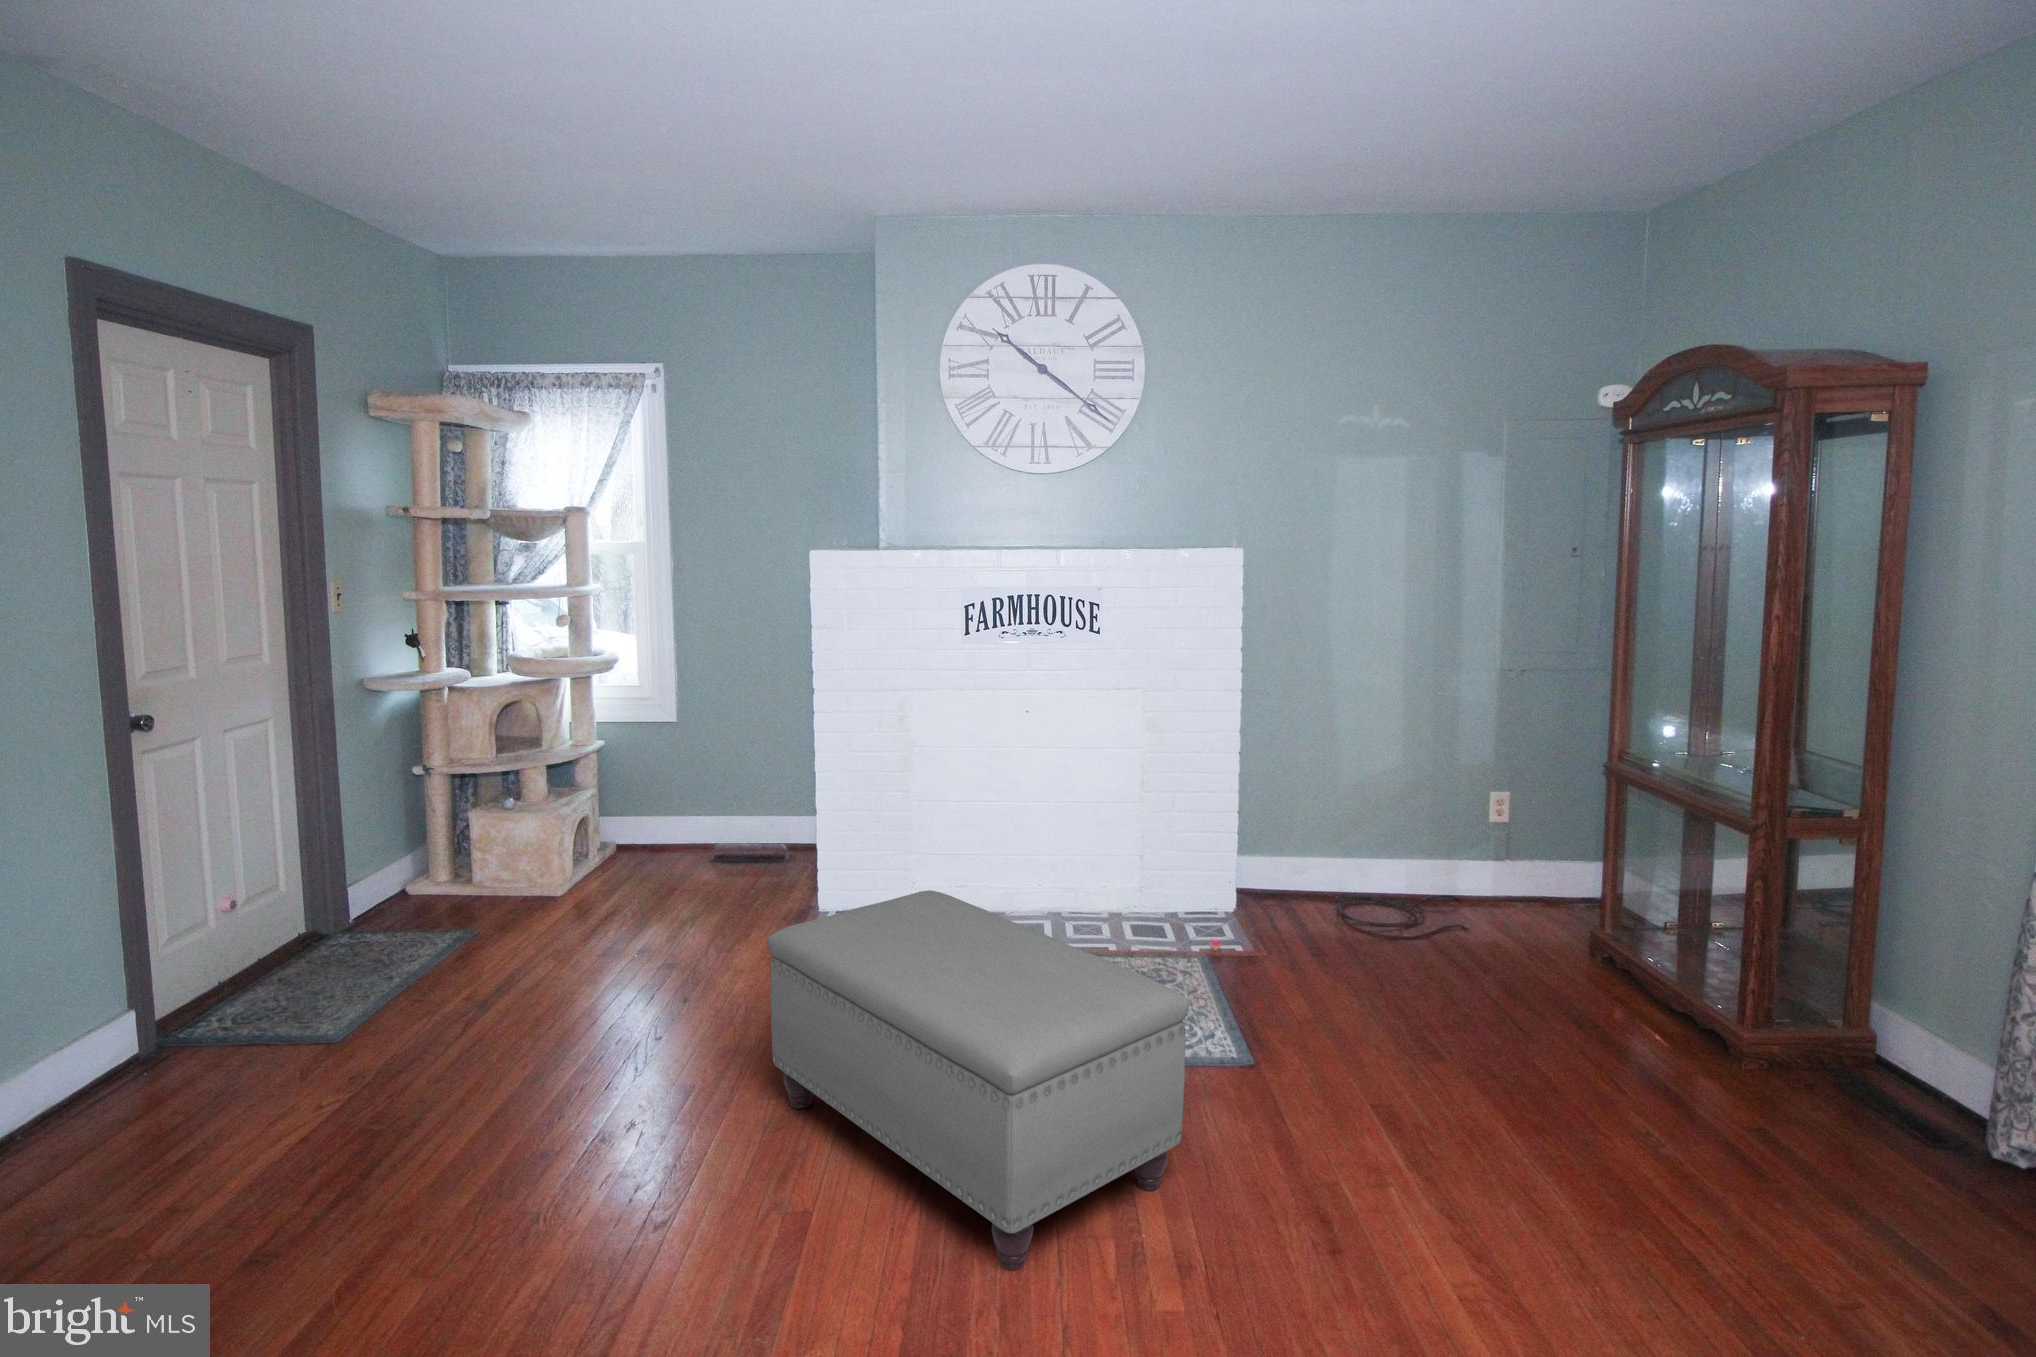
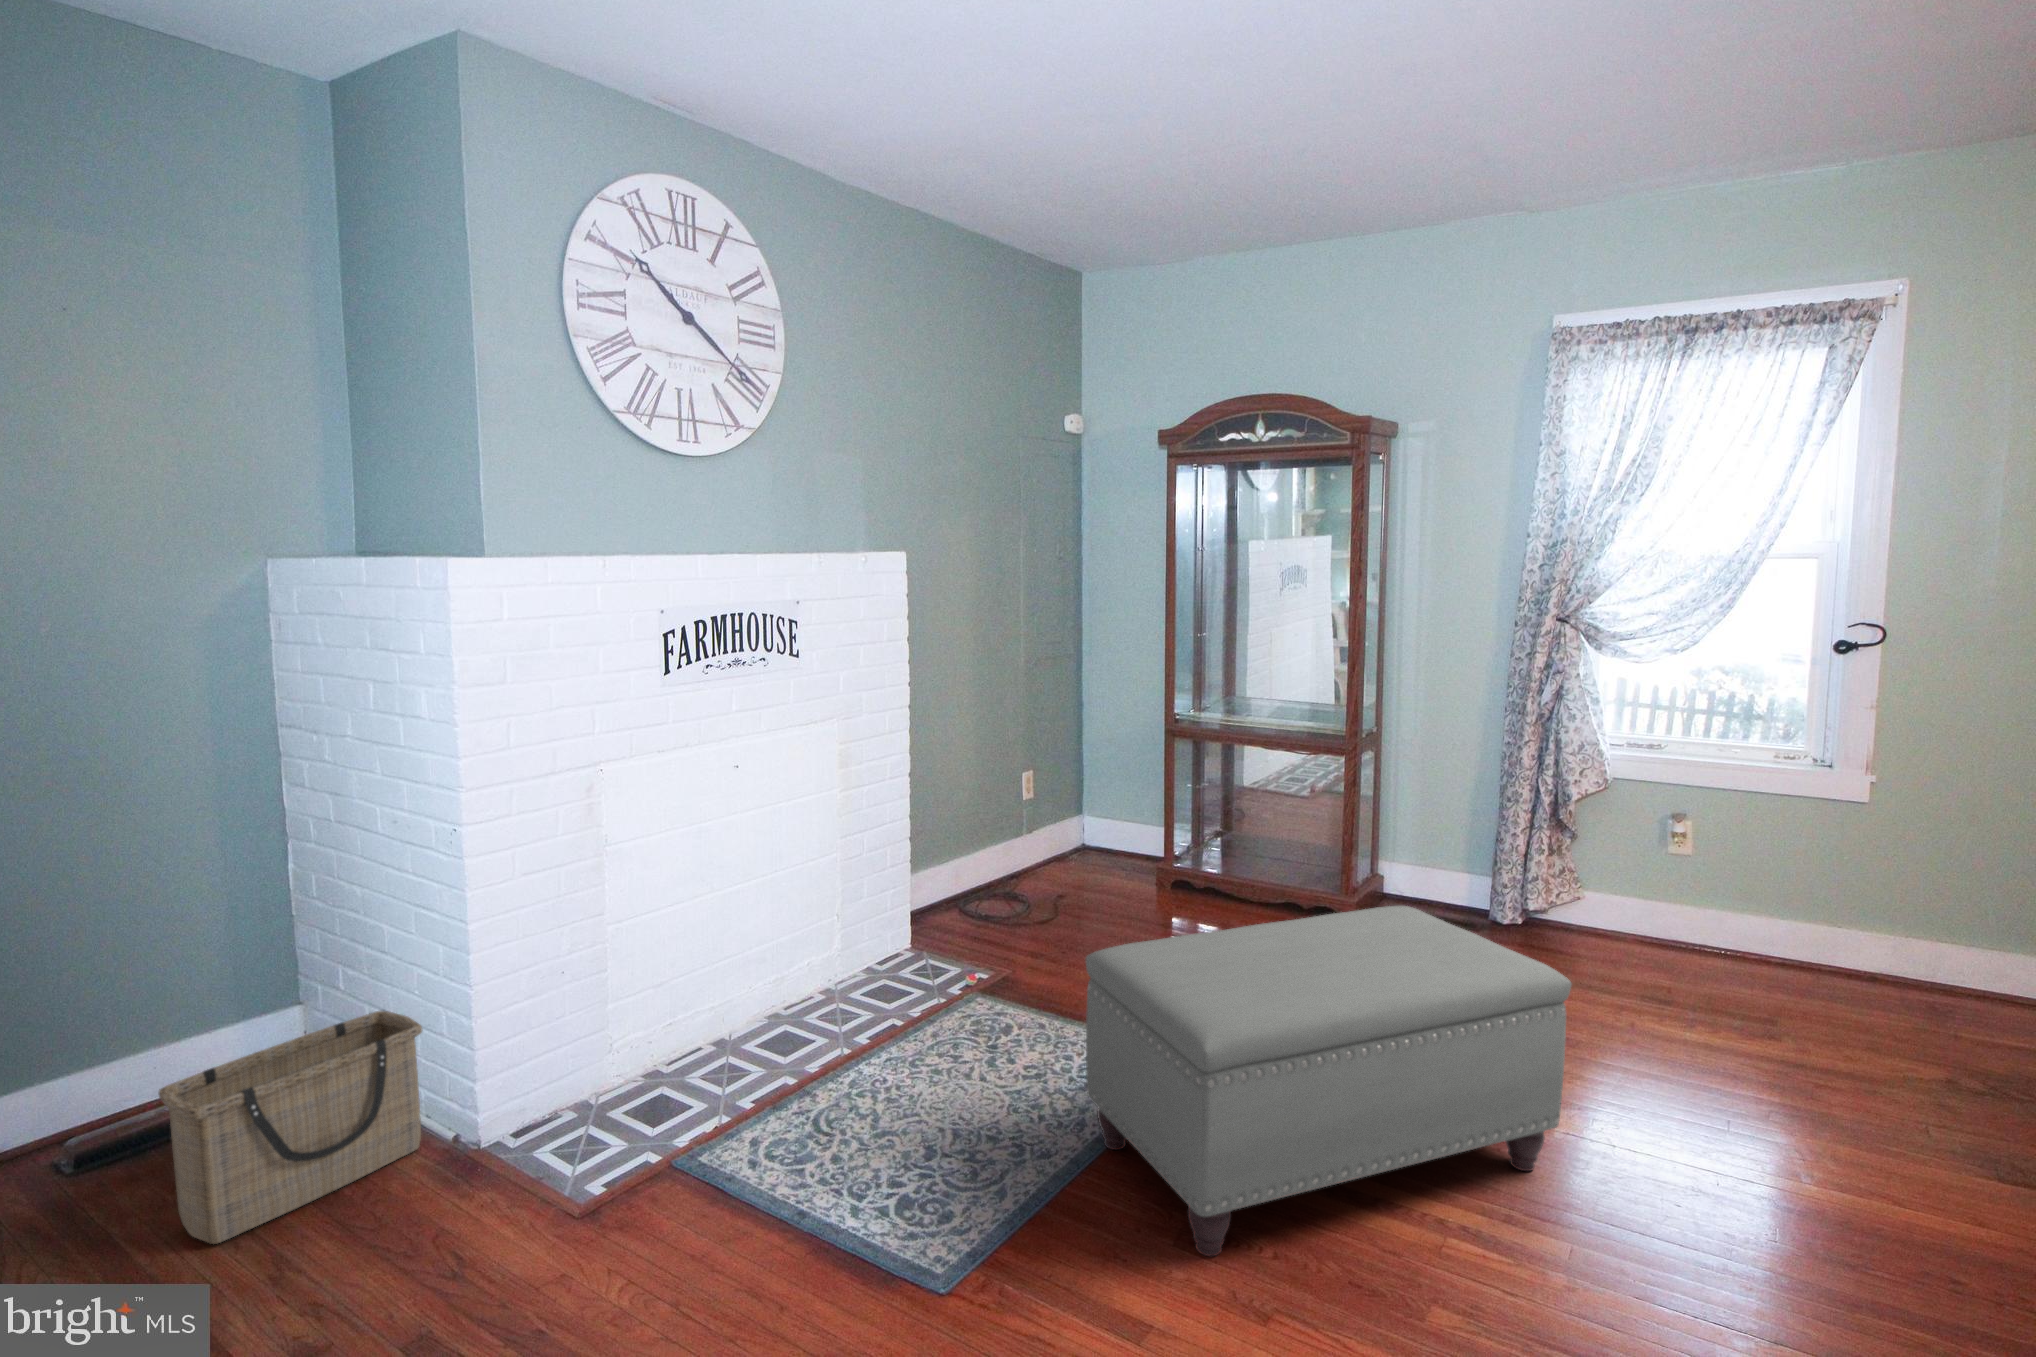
basket: none [712,794,830,879] -> present [159,1011,422,1244]

